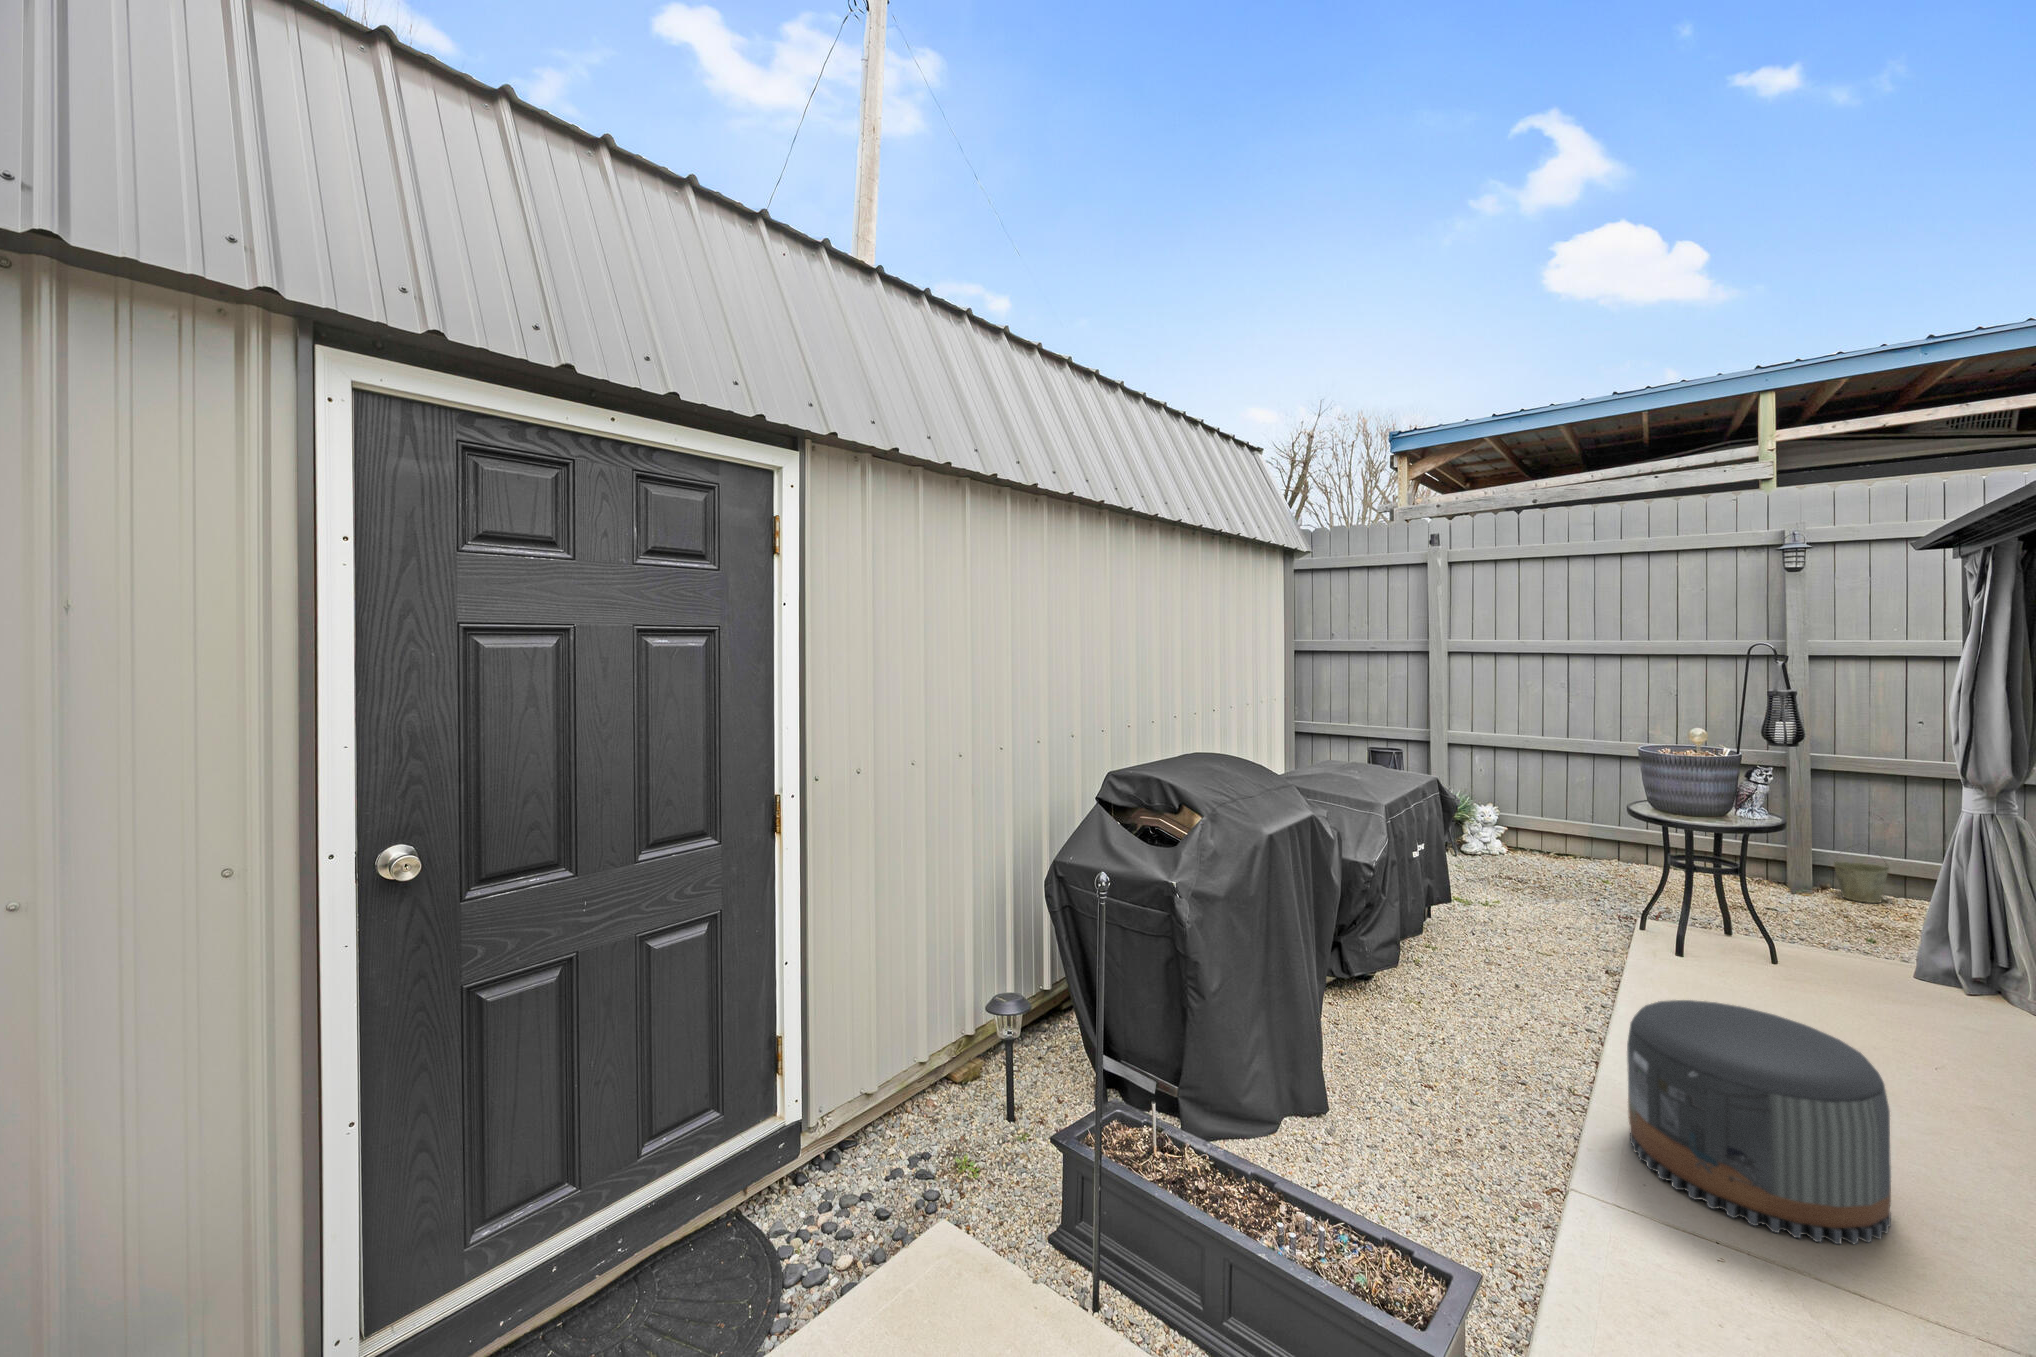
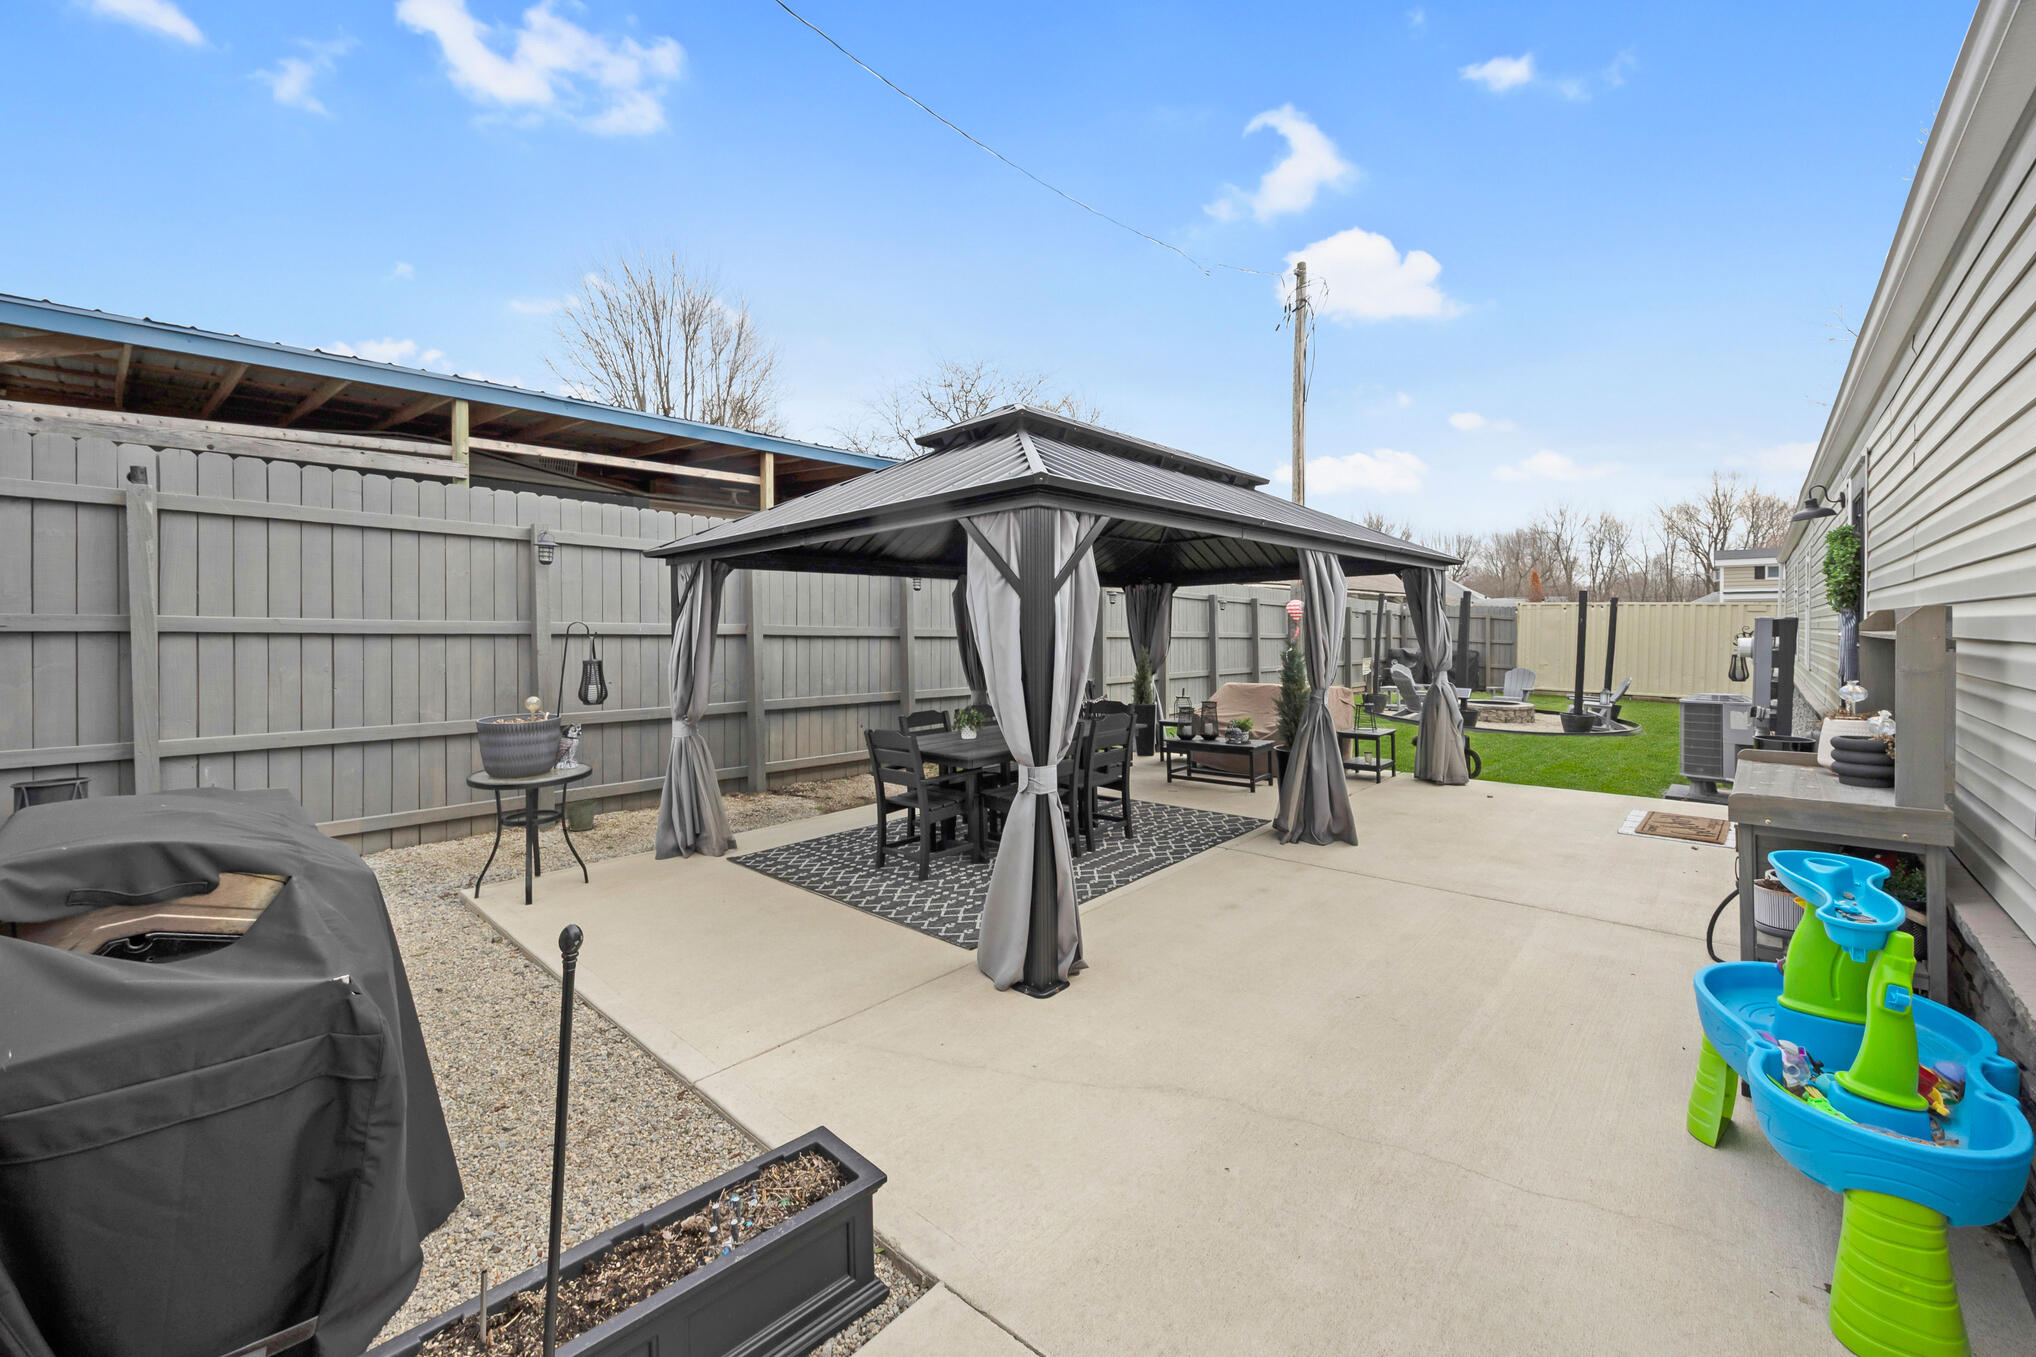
pouf: present [1627,1000,1891,1244] -> none [665,890,809,1041]

